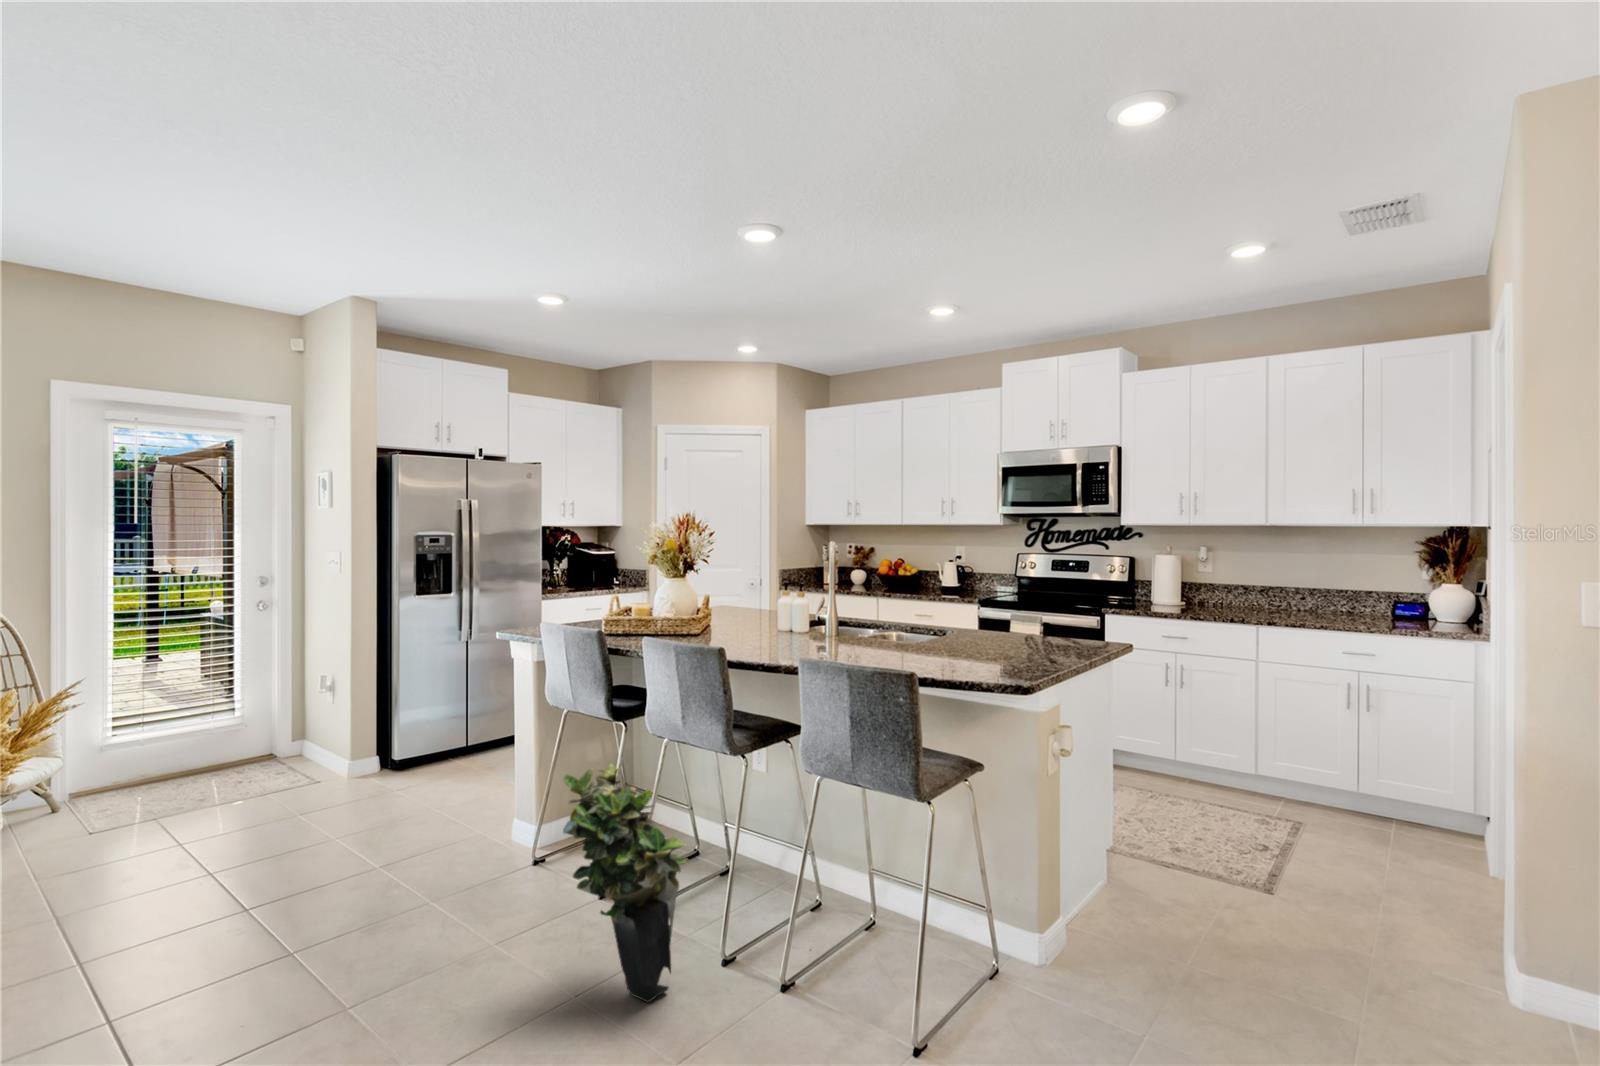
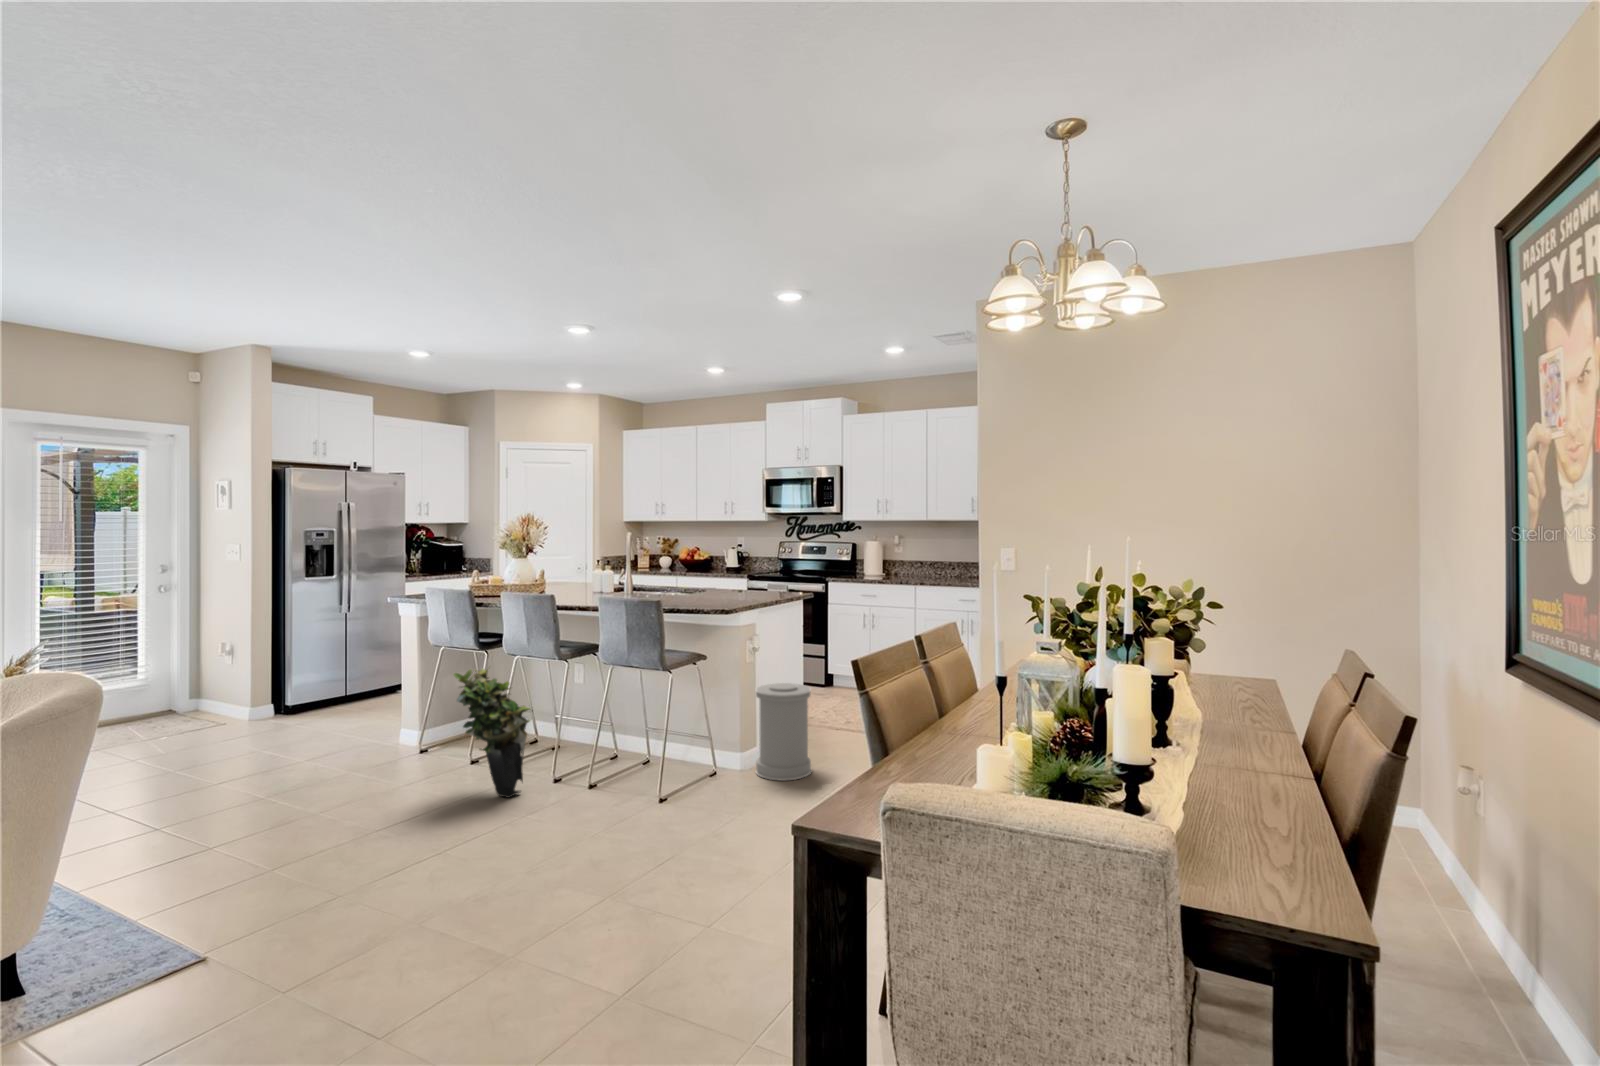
trash can: none [1068,810,1178,1009] -> present [756,683,811,781]

